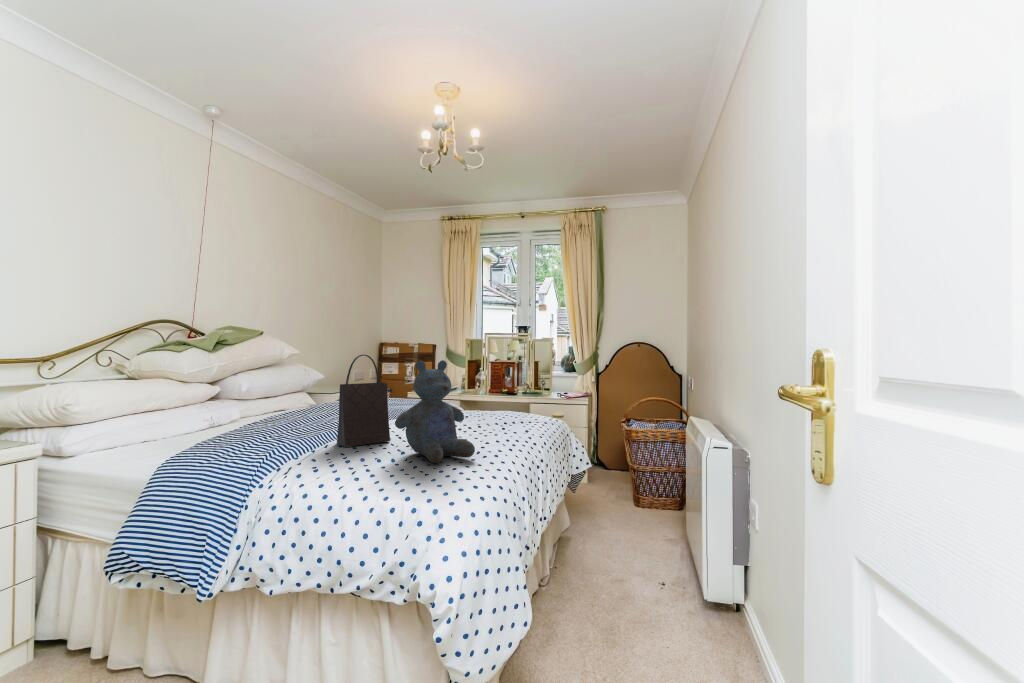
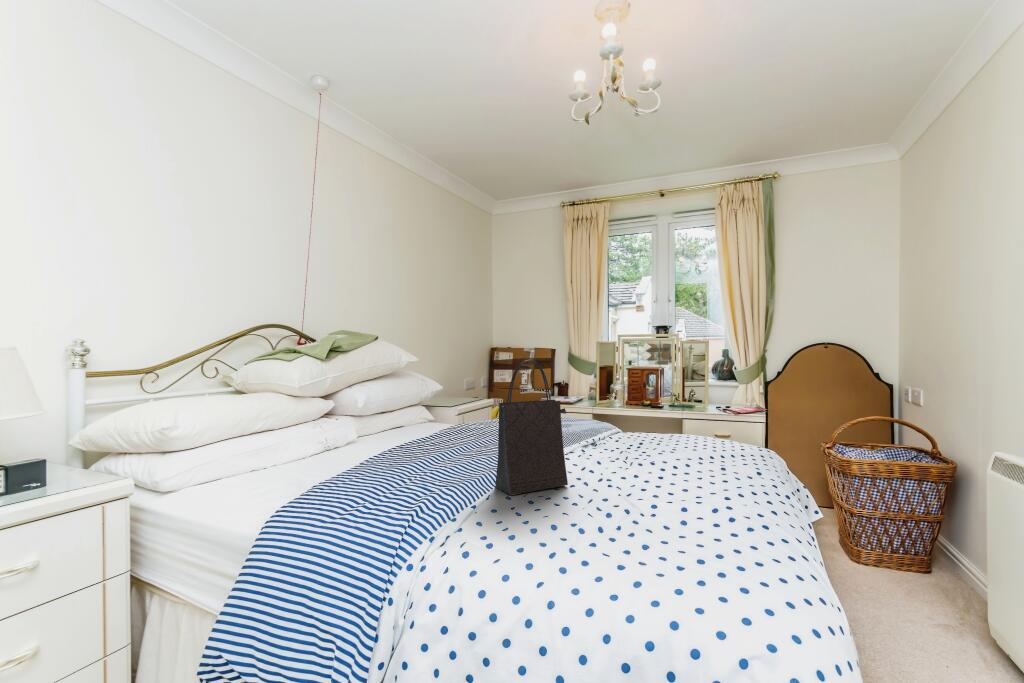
stuffed bear: present [395,360,475,463] -> none [593,367,722,534]

